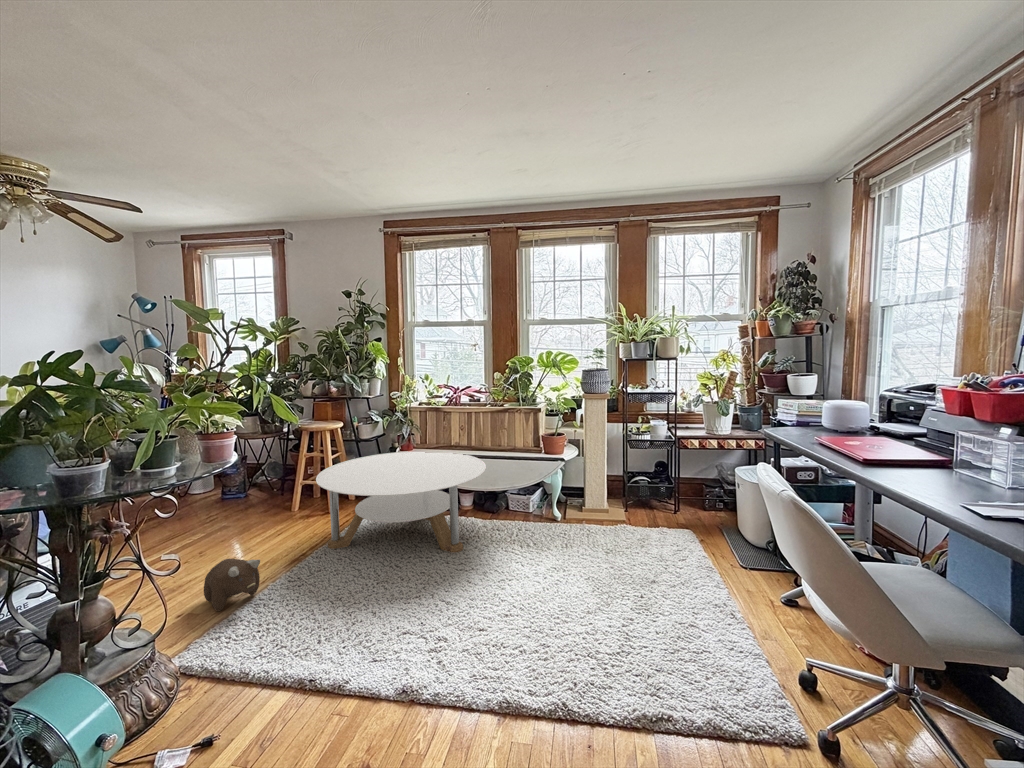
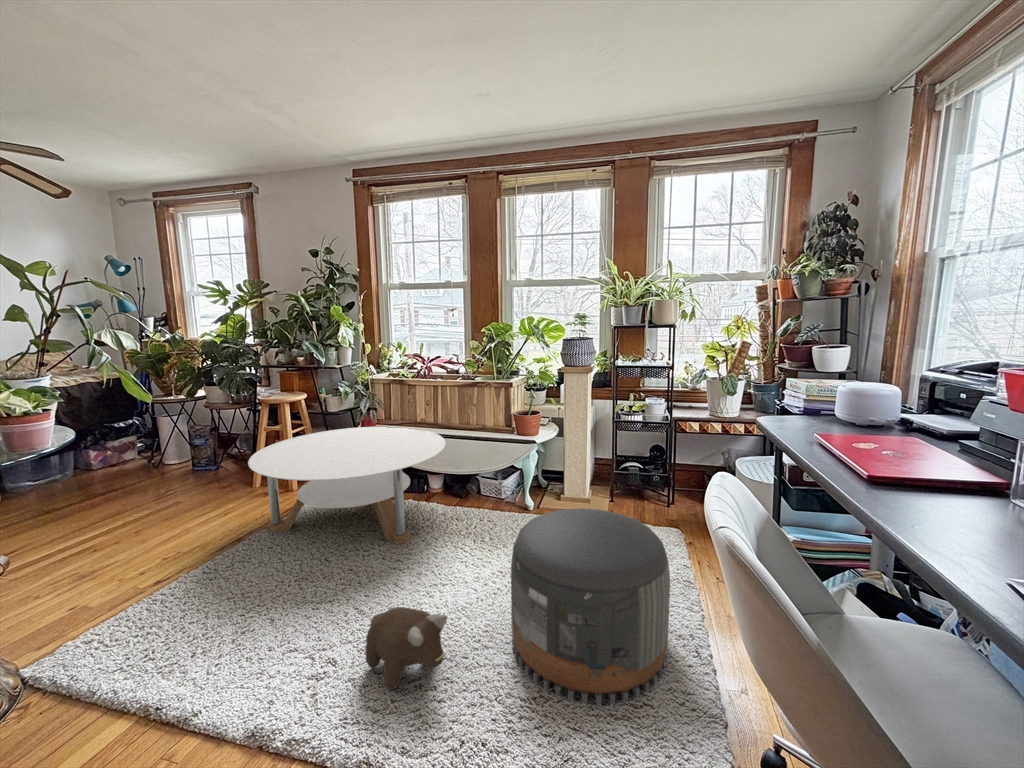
pouf: none [582,508,710,654] -> present [511,508,670,706]
plush toy: present [204,559,260,611] -> present [365,607,447,690]

